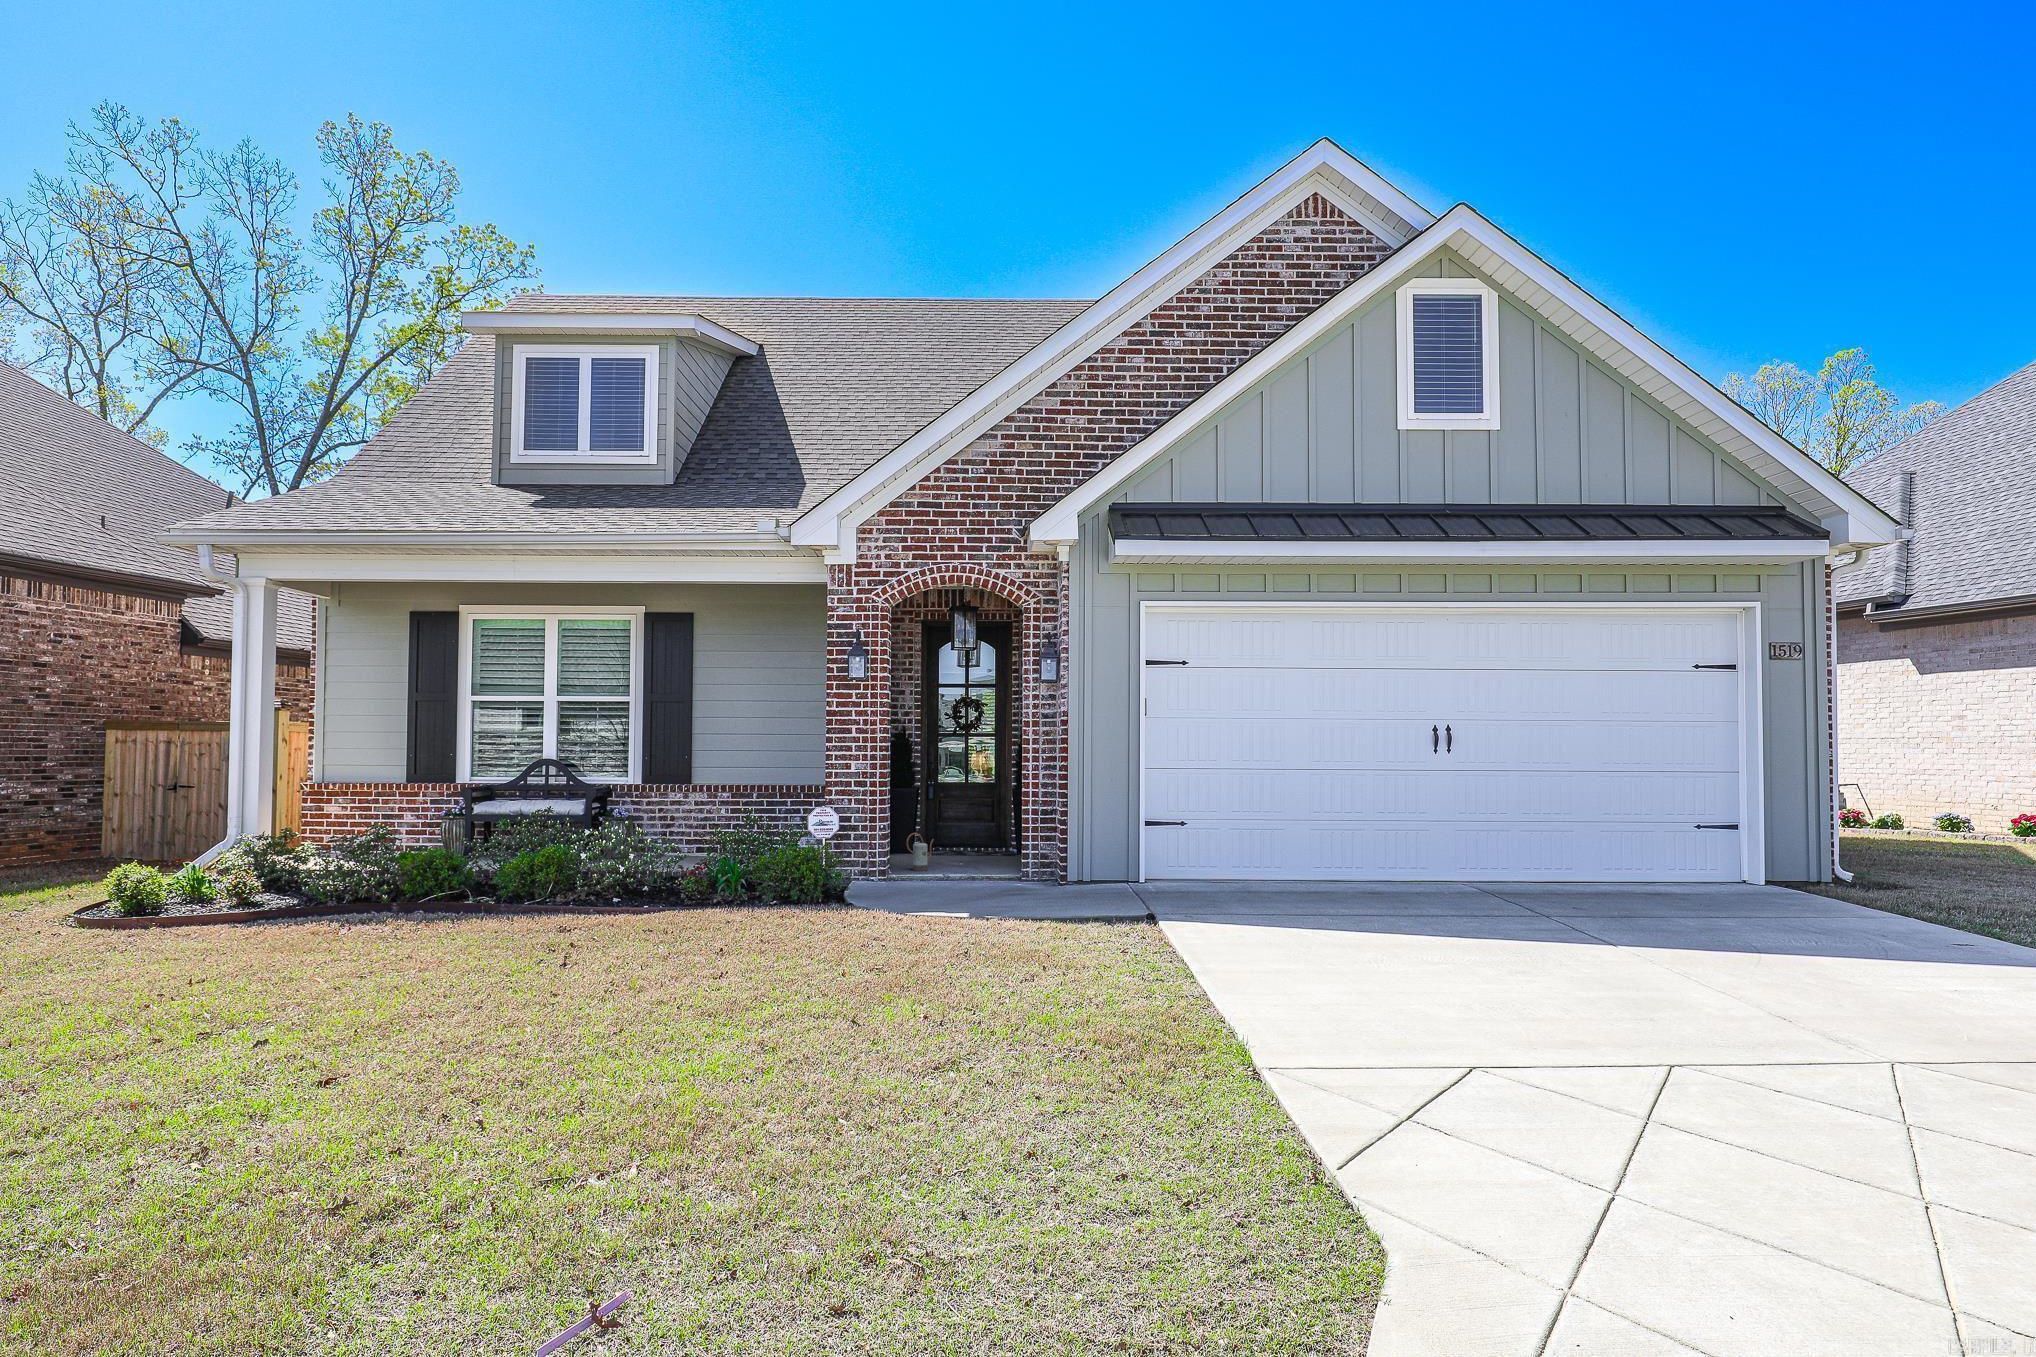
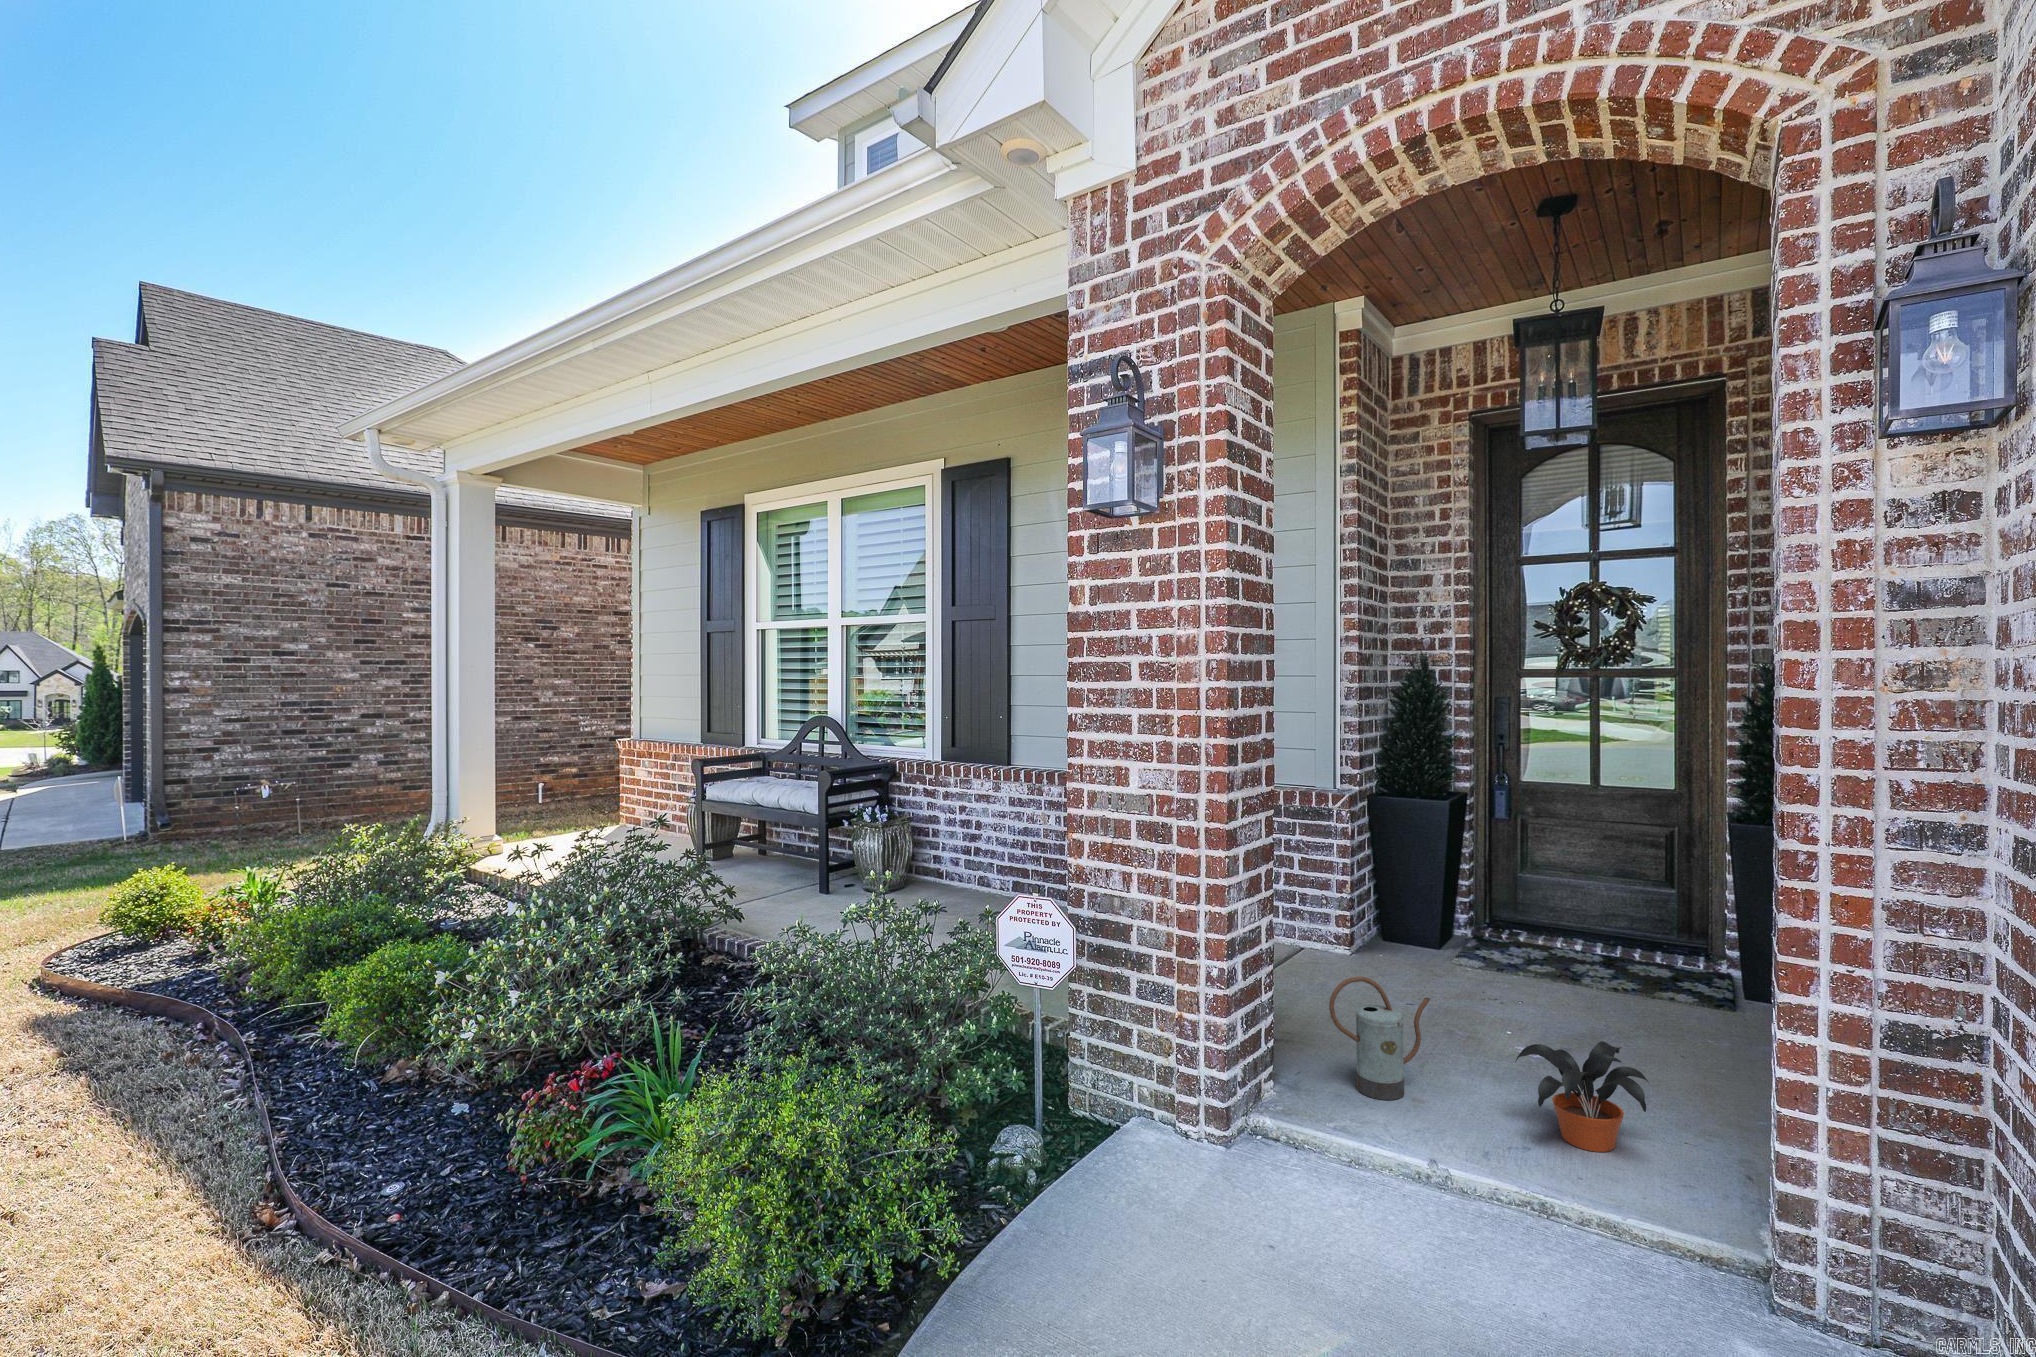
potted plant: none [960,842,994,870] -> present [1515,1041,1649,1152]

